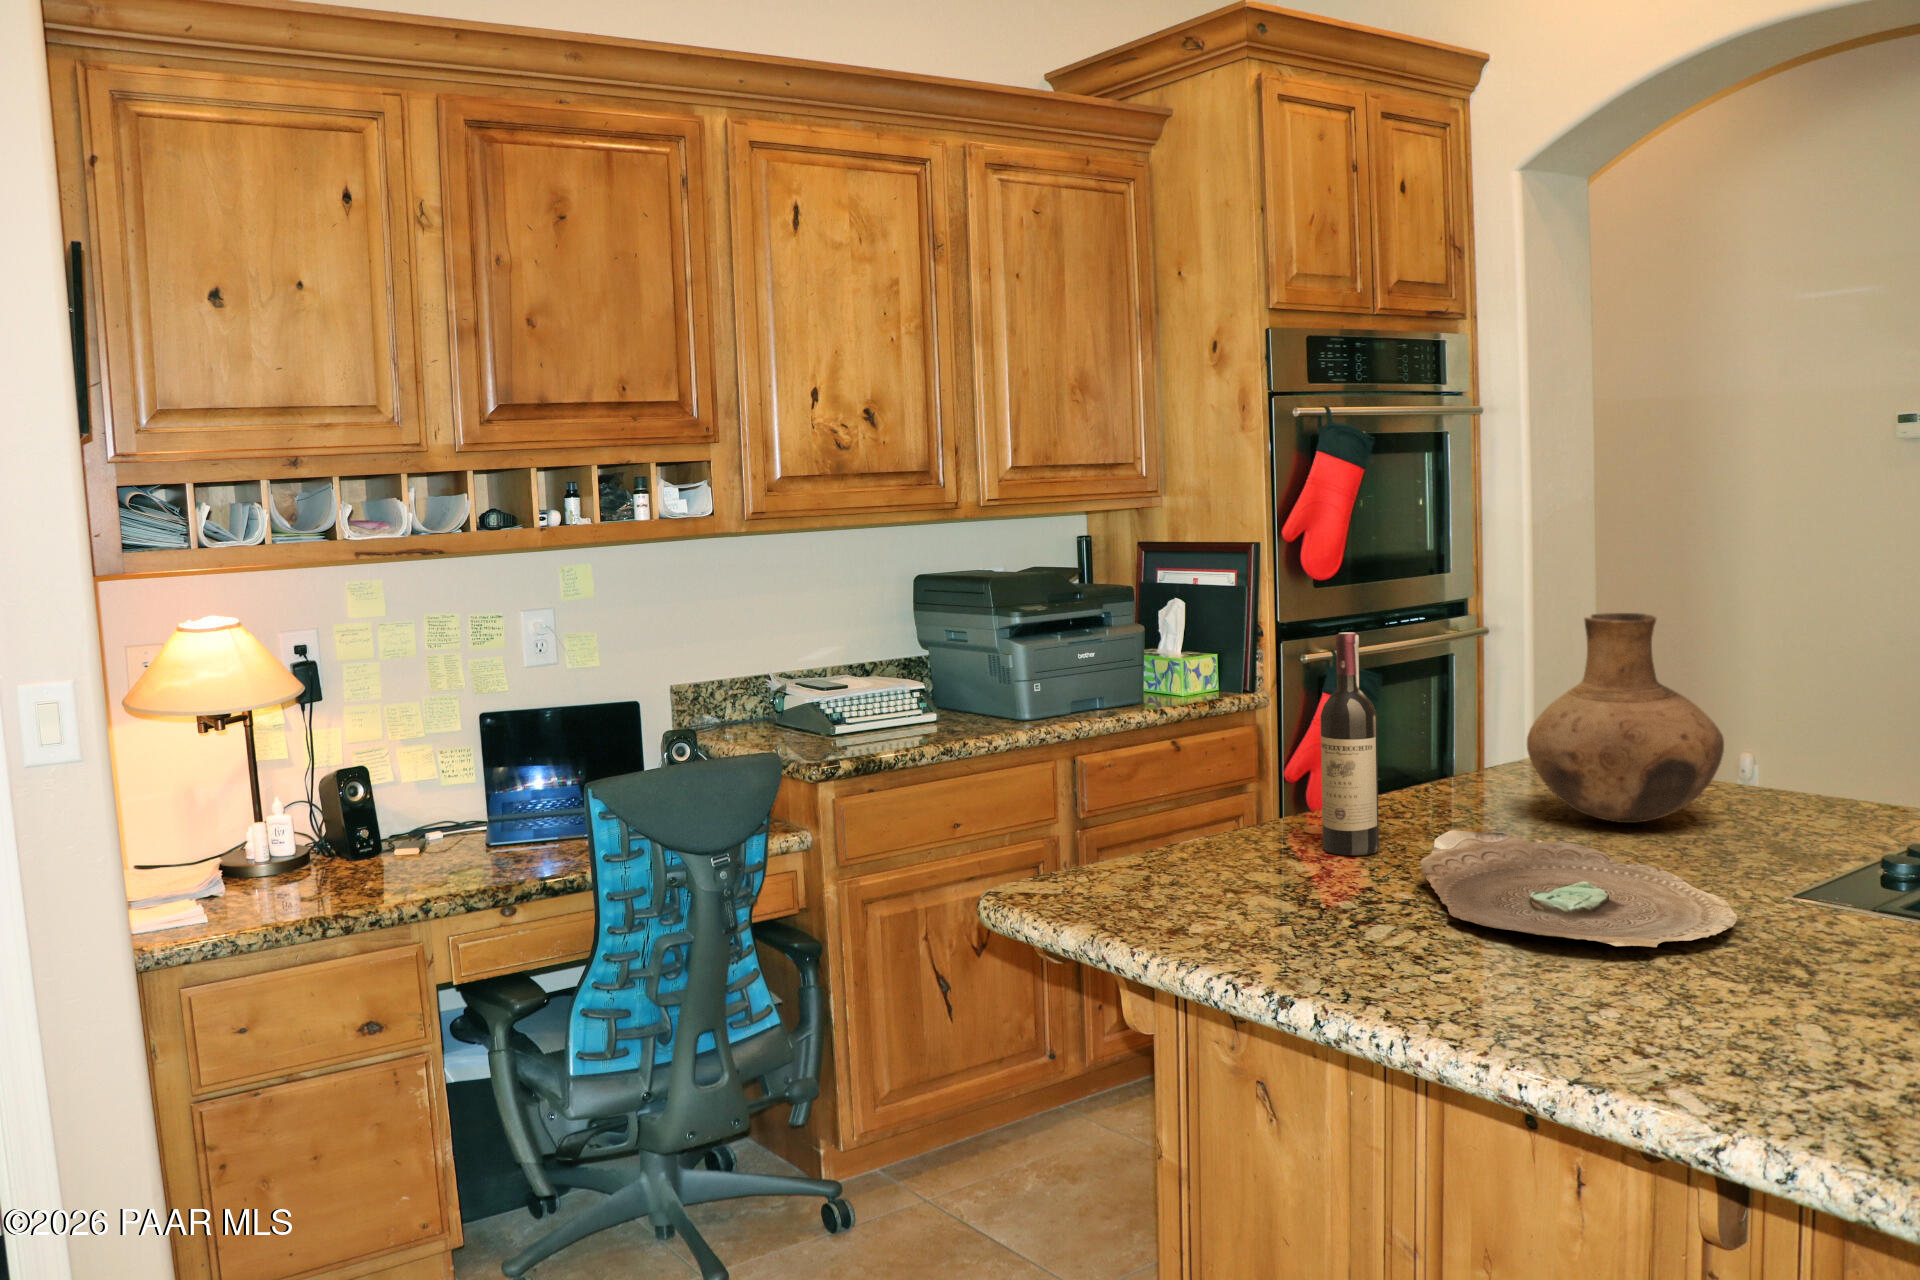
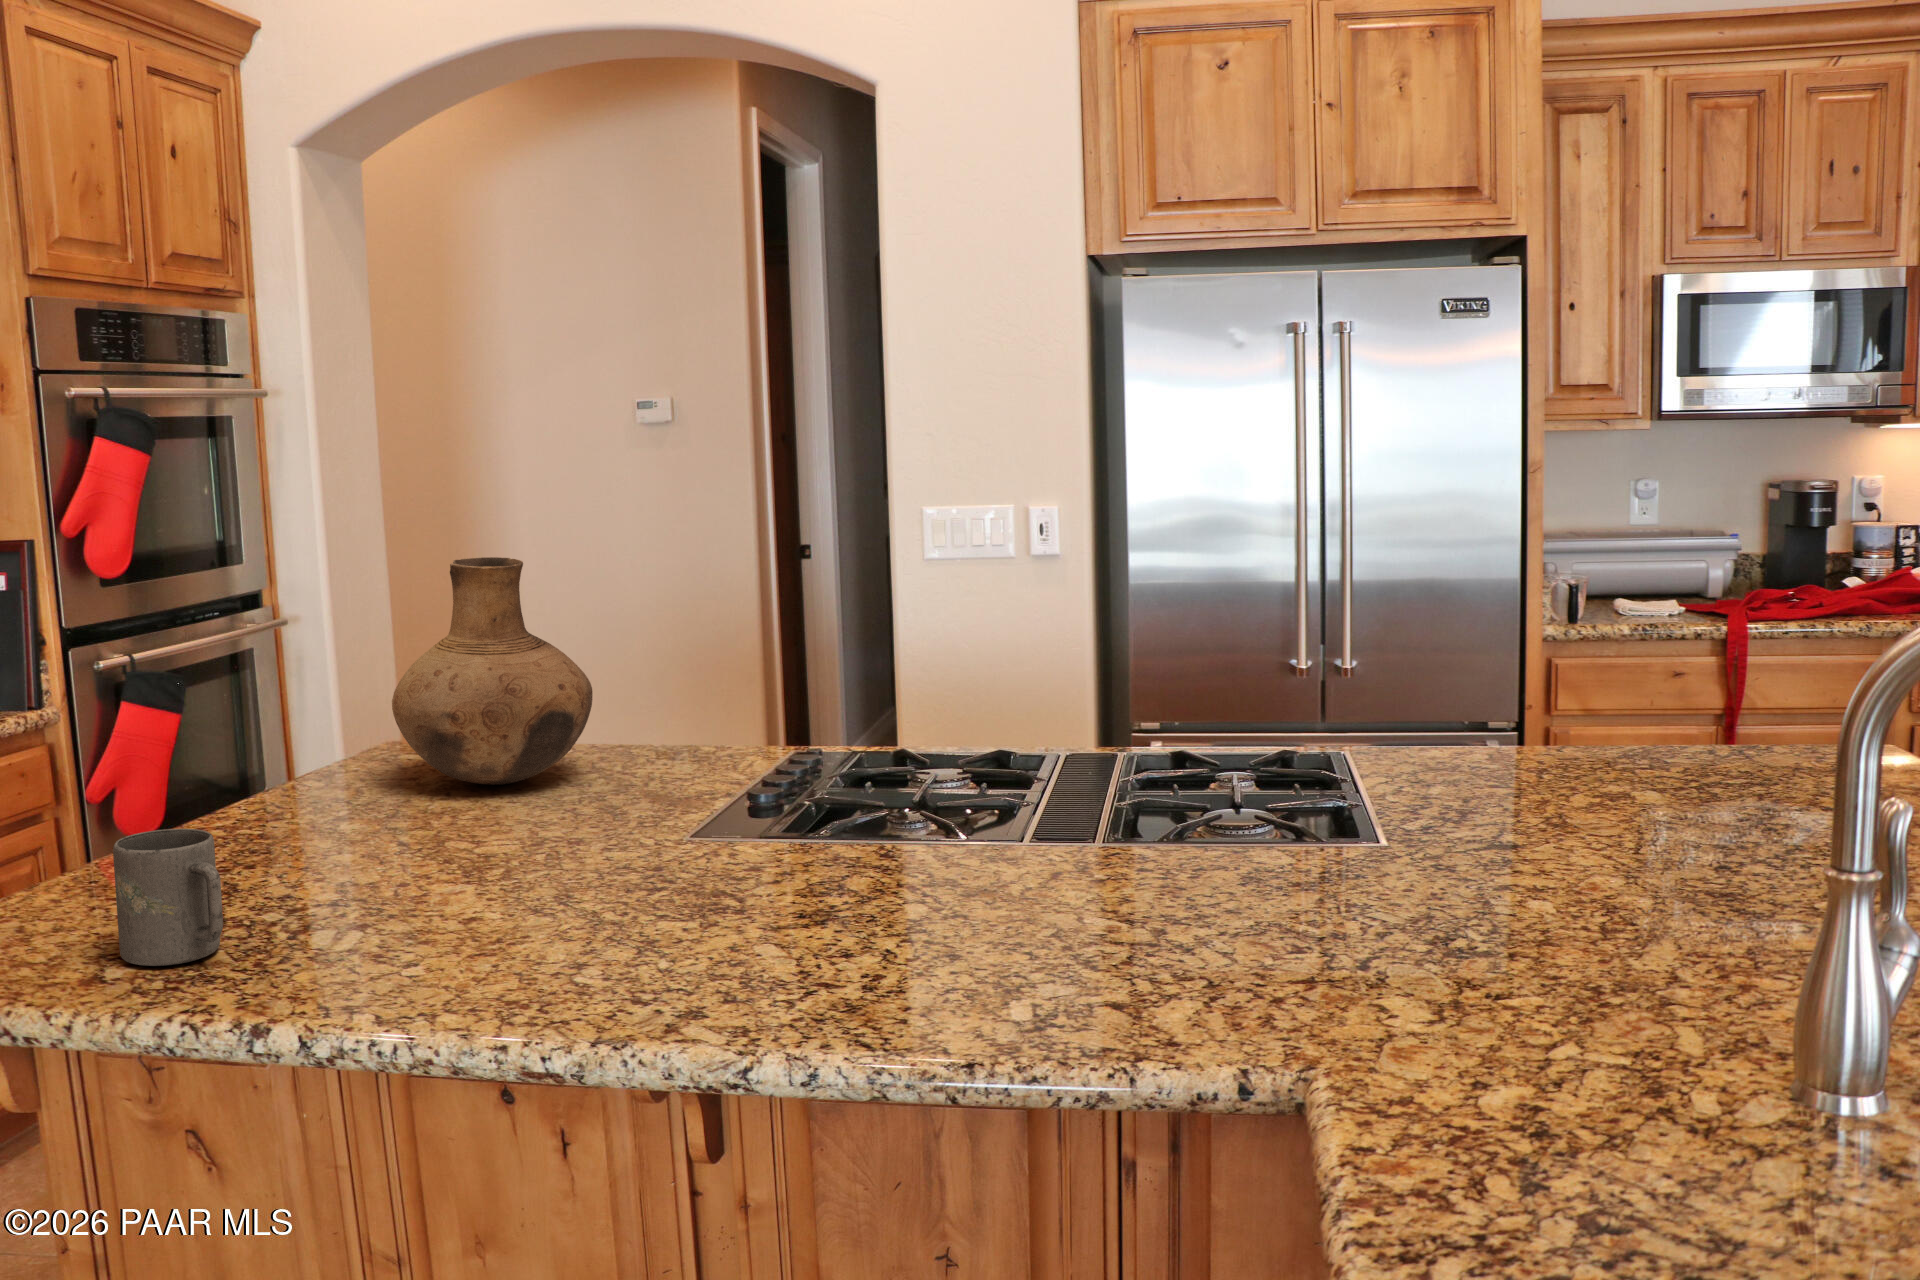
wine bottle: present [1321,632,1379,855] -> none [175,591,255,861]
mug: none [1222,822,1301,933] -> present [113,829,223,966]
decorative bowl: present [1421,830,1737,947] -> none [327,810,662,910]

